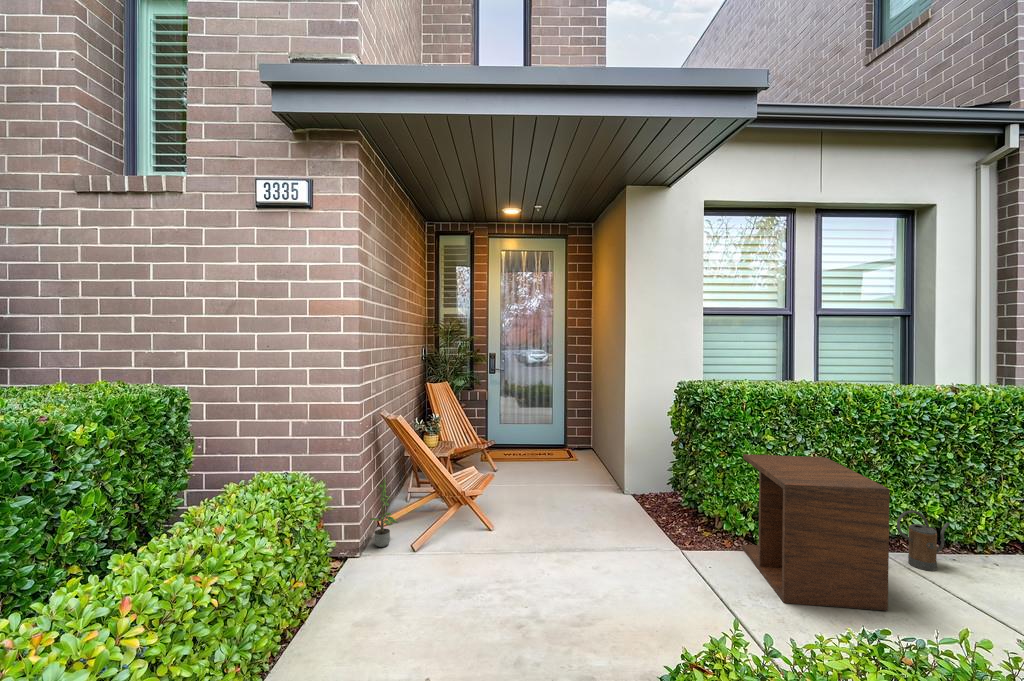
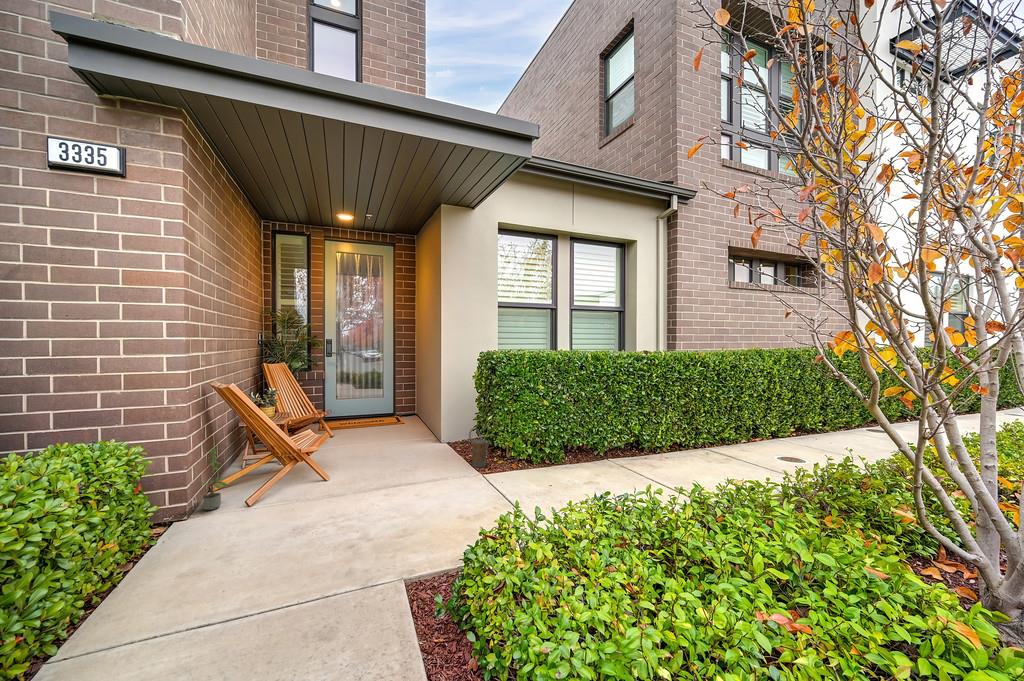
side table: present [742,454,890,611] -> none [525,398,606,494]
watering can: present [897,511,950,571] -> present [469,428,490,467]

